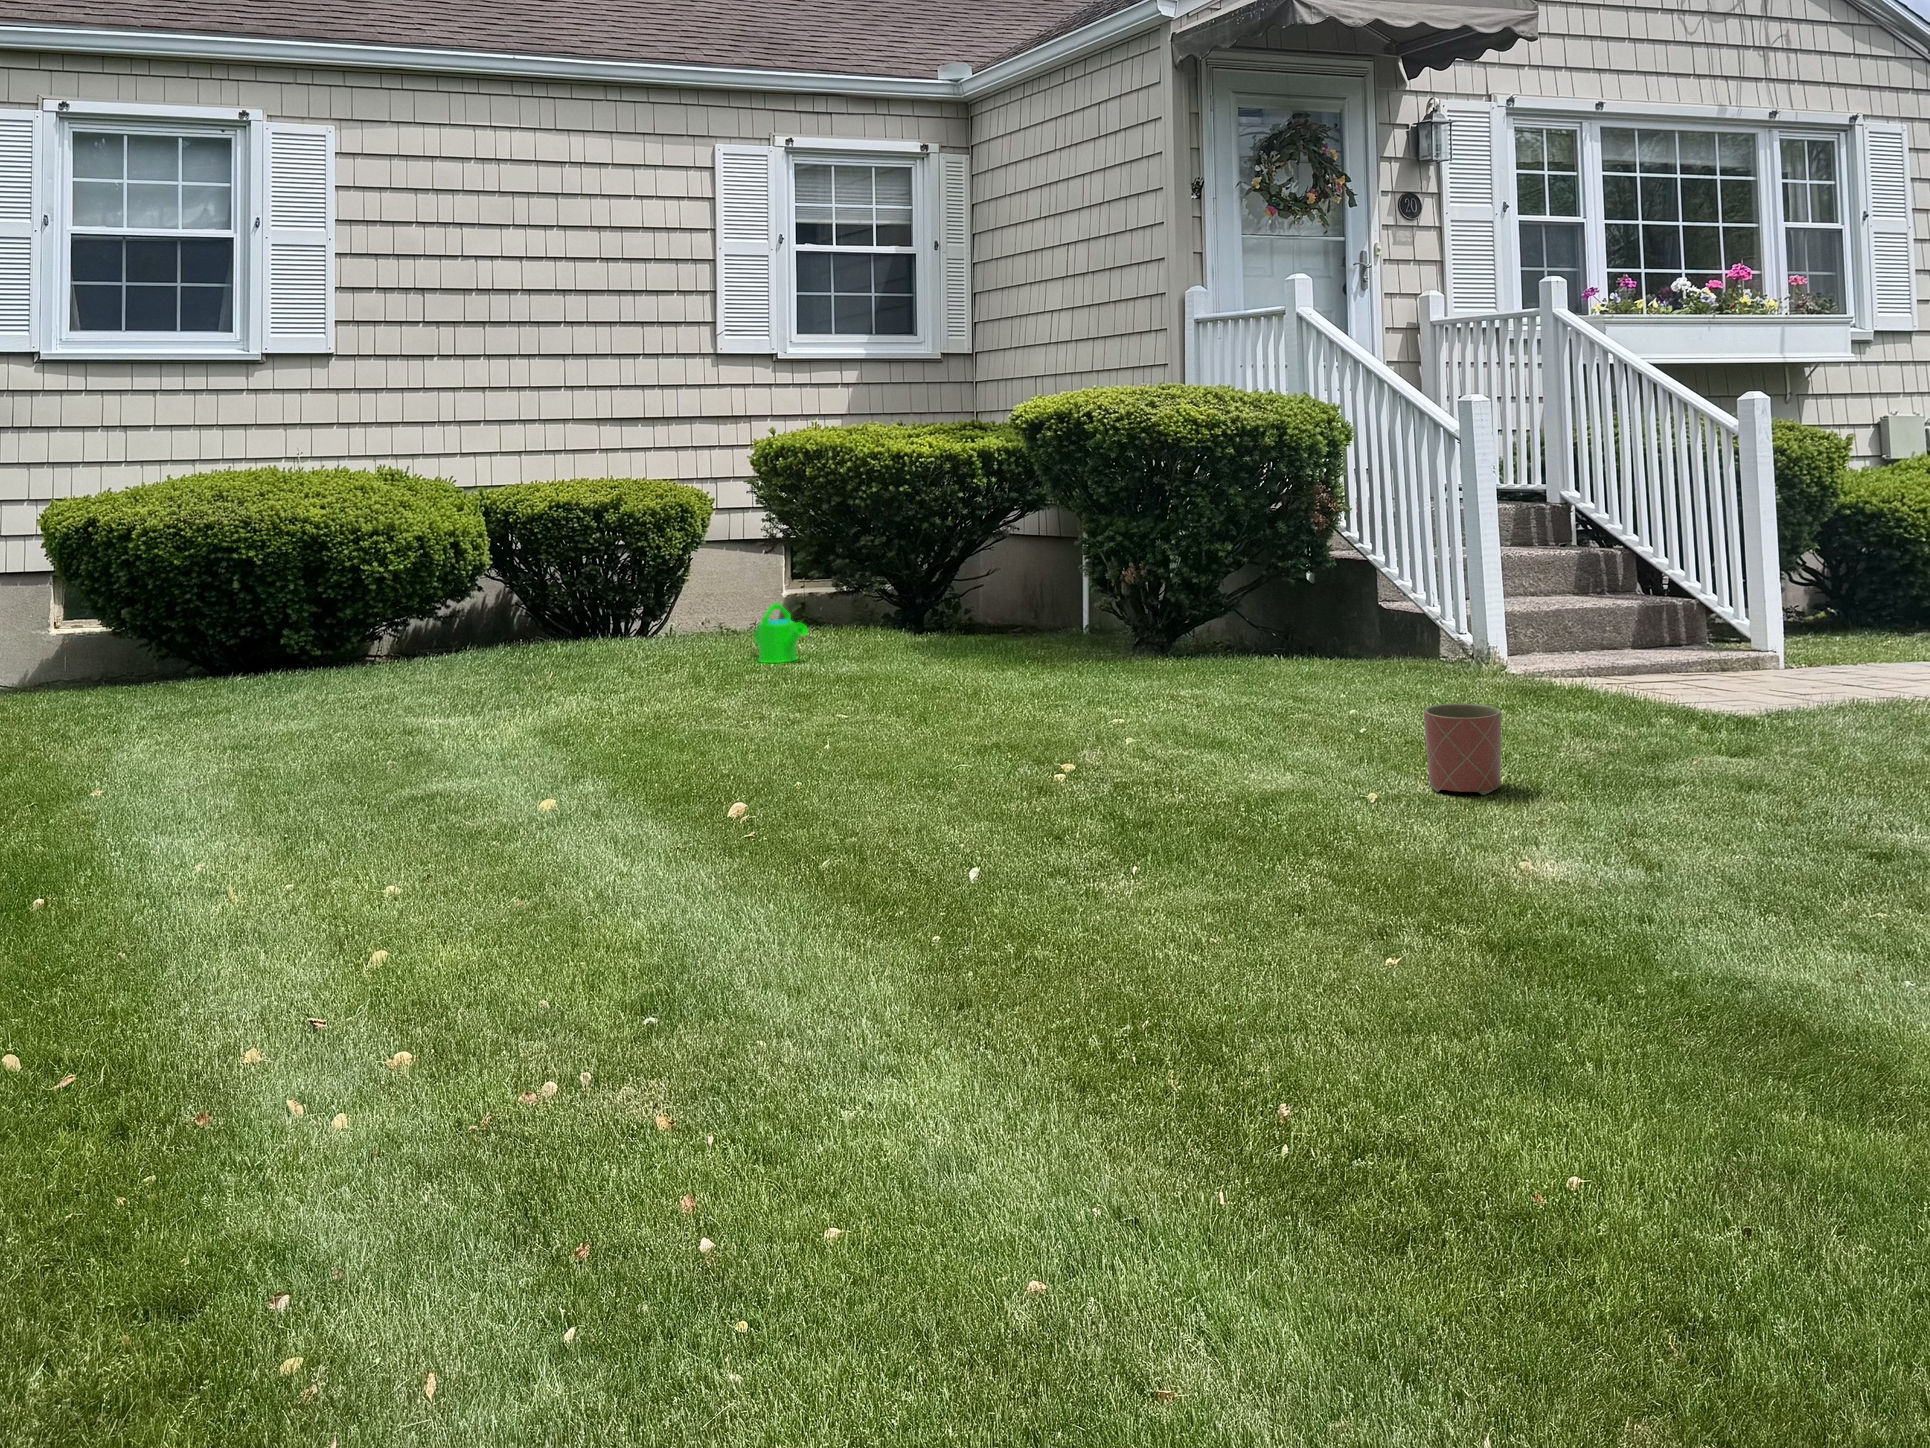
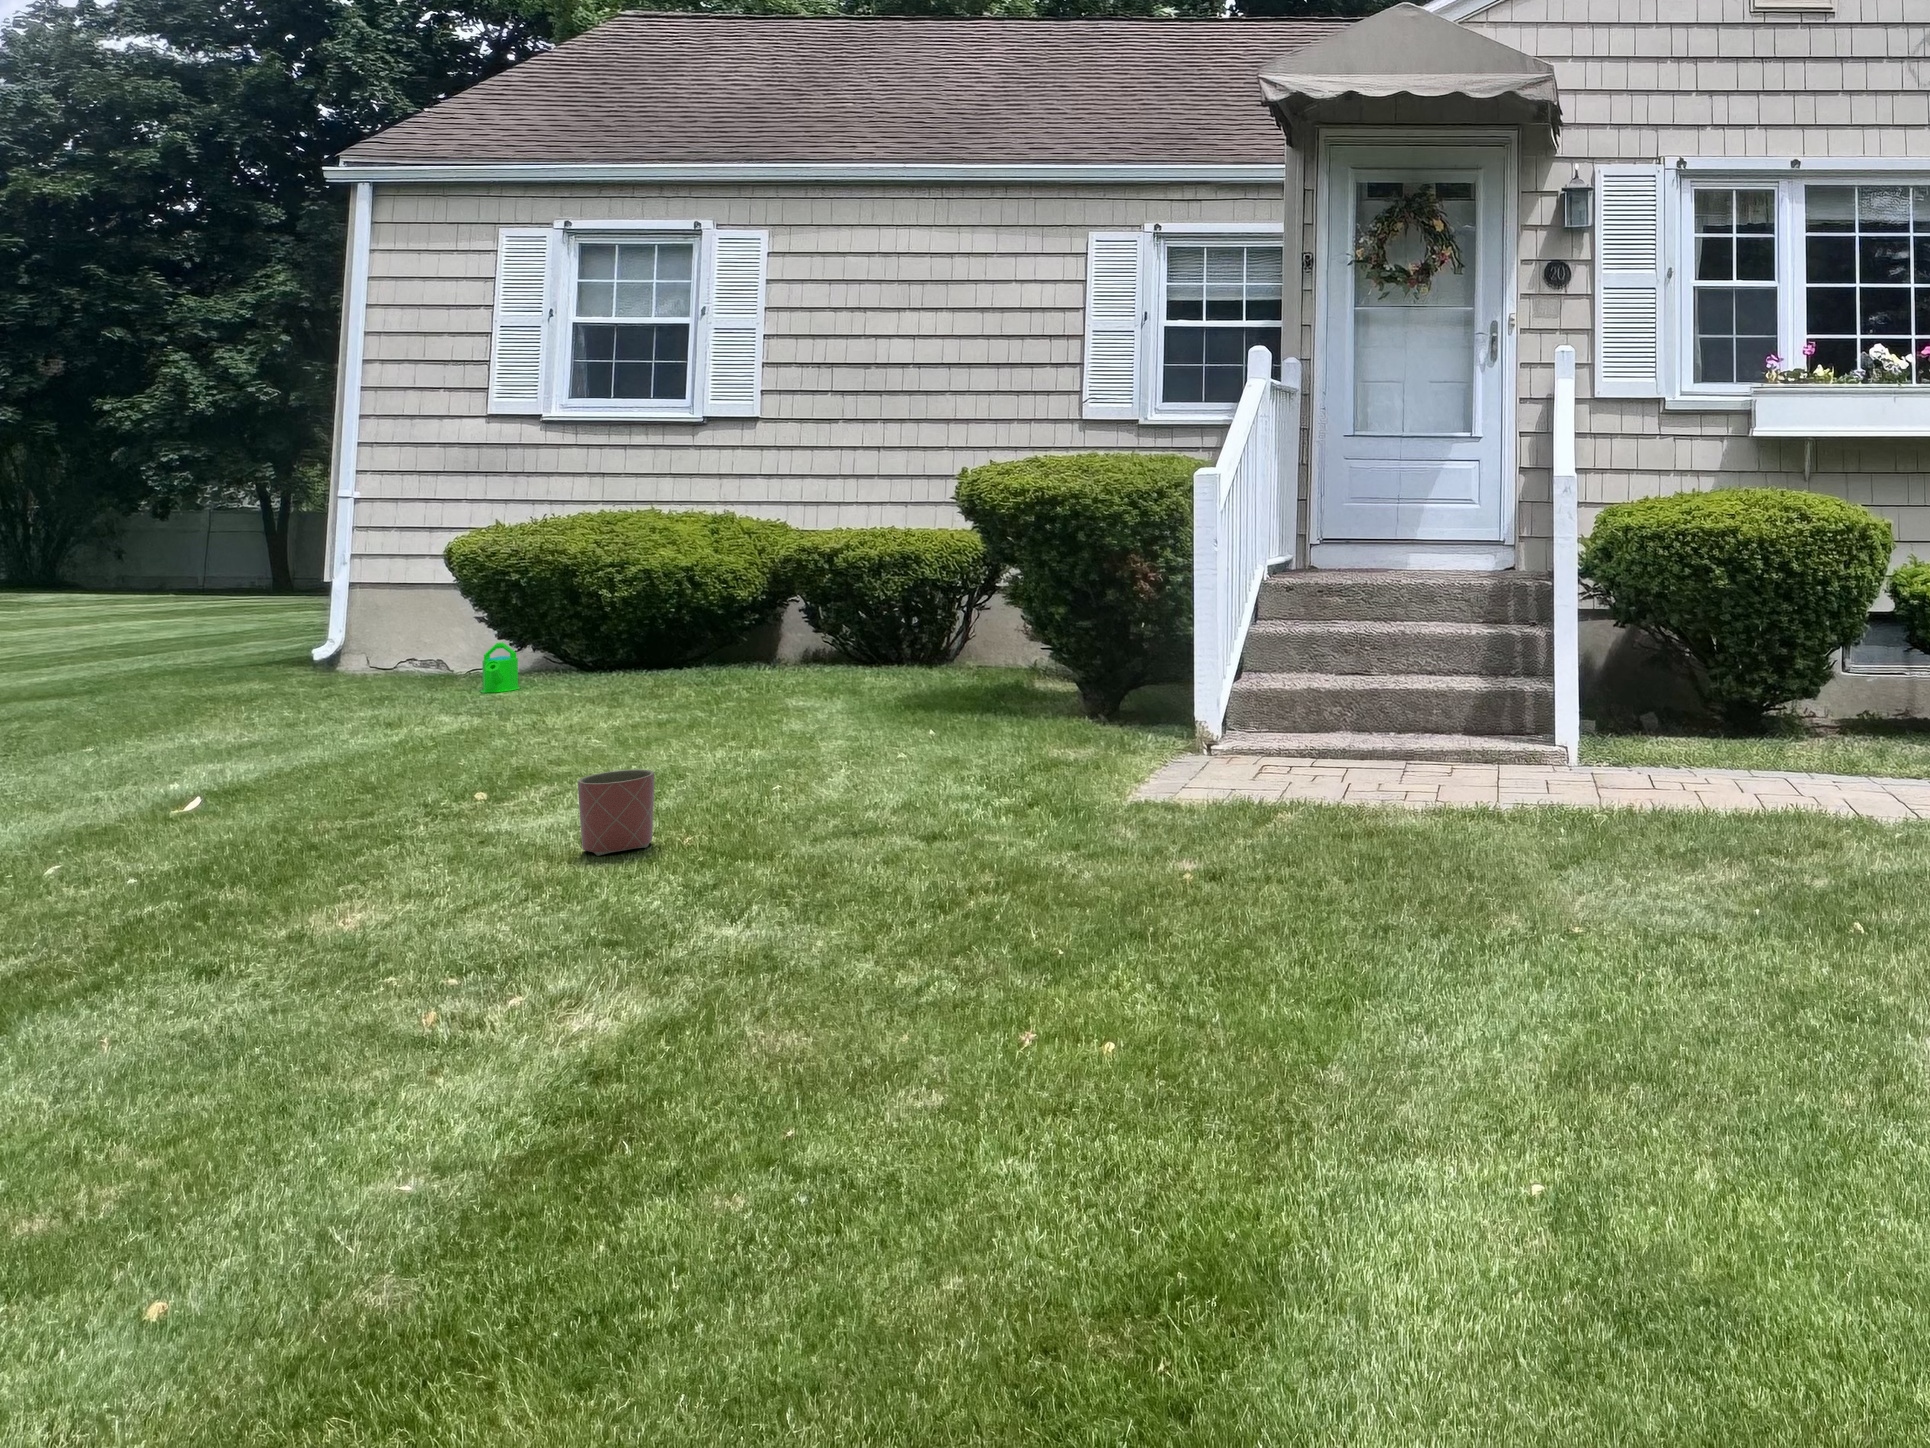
watering can: present [754,603,808,663] -> present [480,643,520,693]

